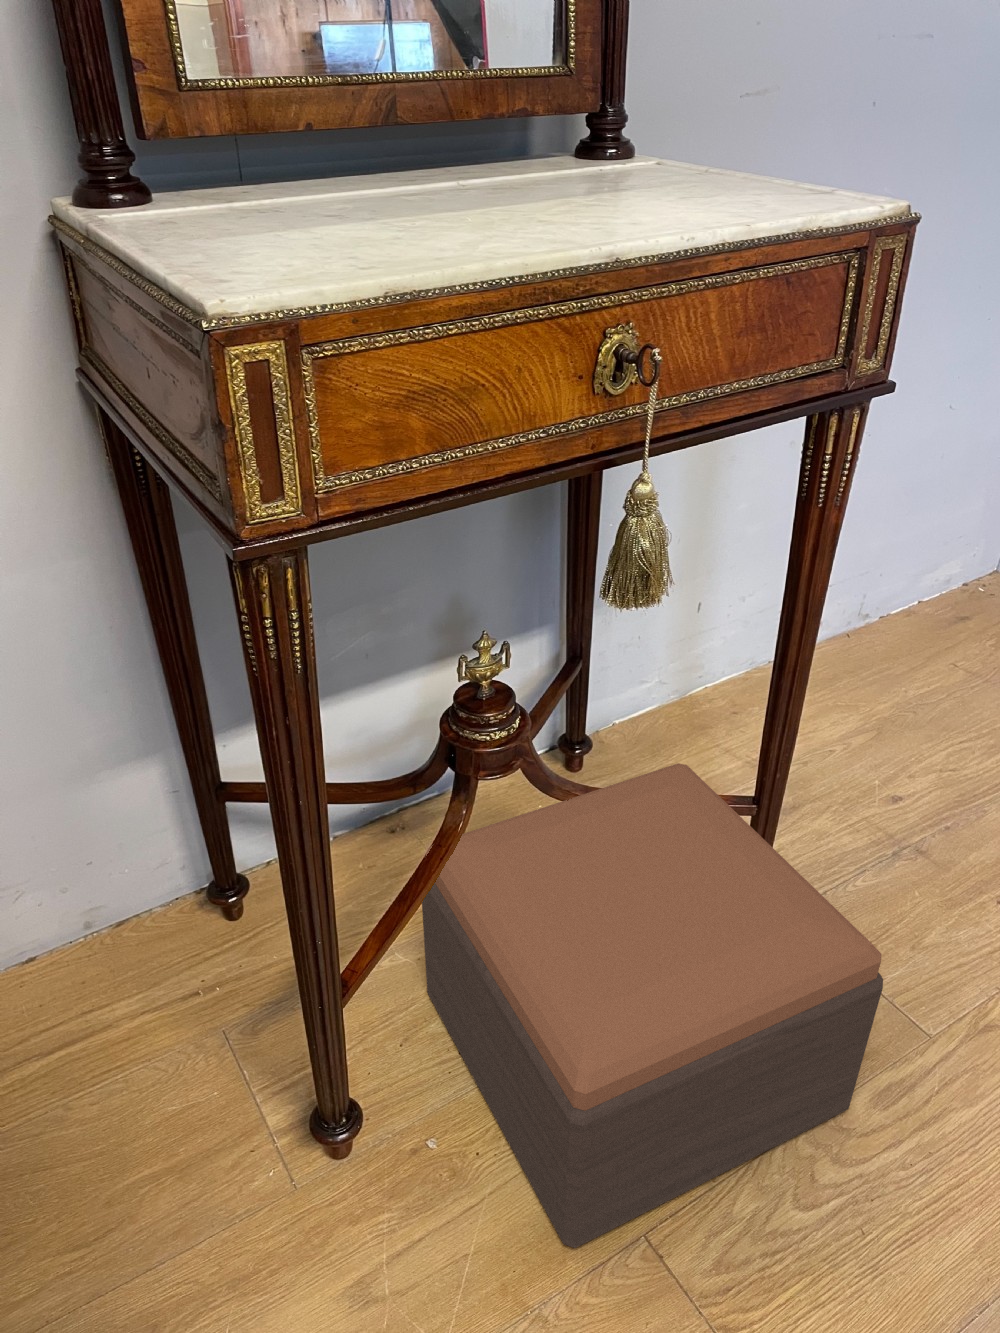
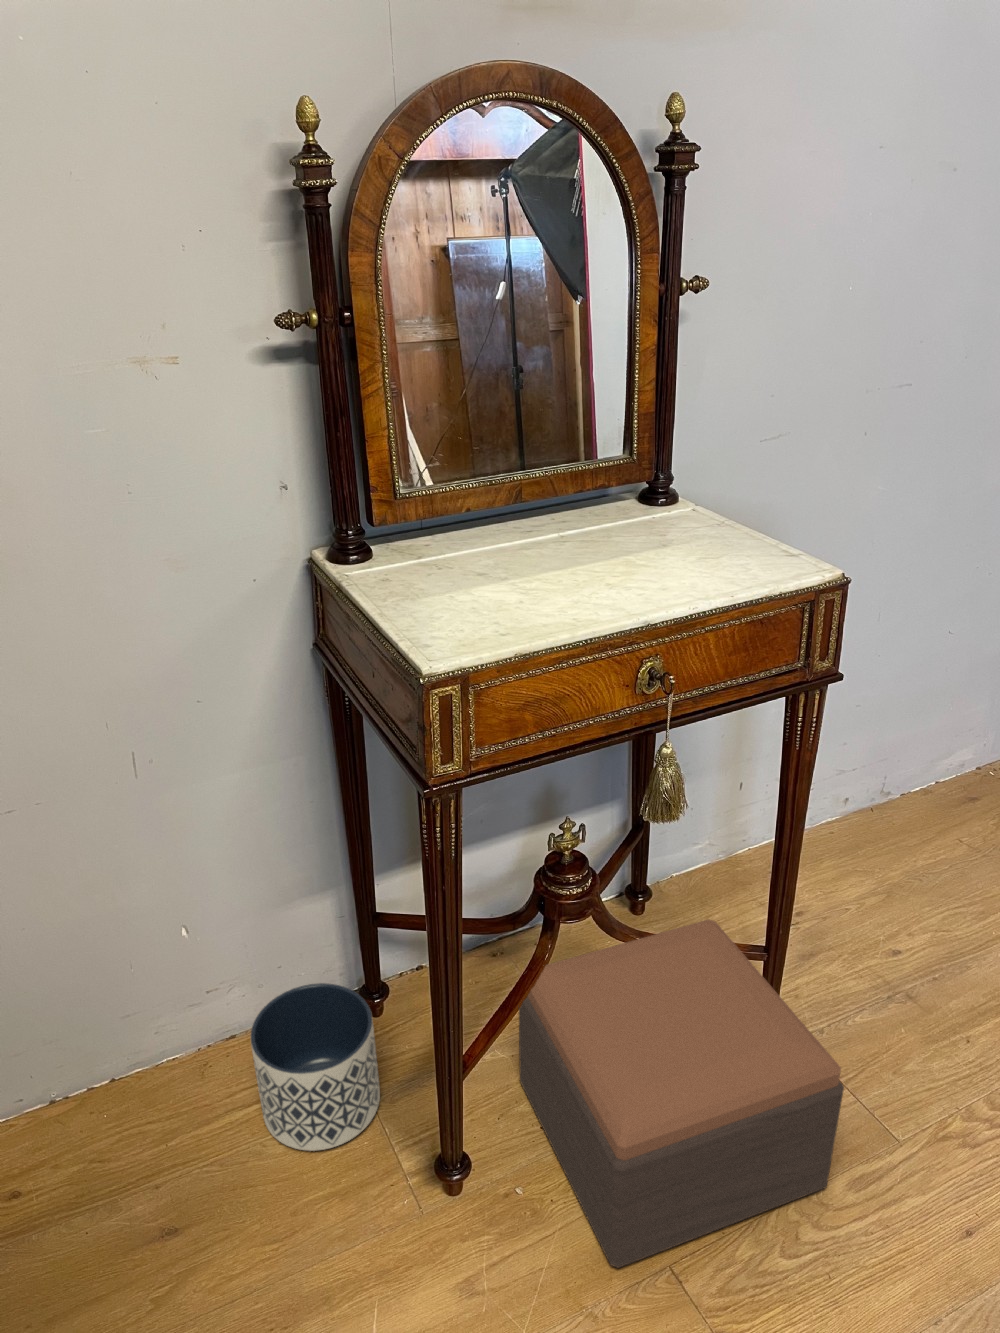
planter: none [30,879,233,1111] -> present [251,983,380,1151]

